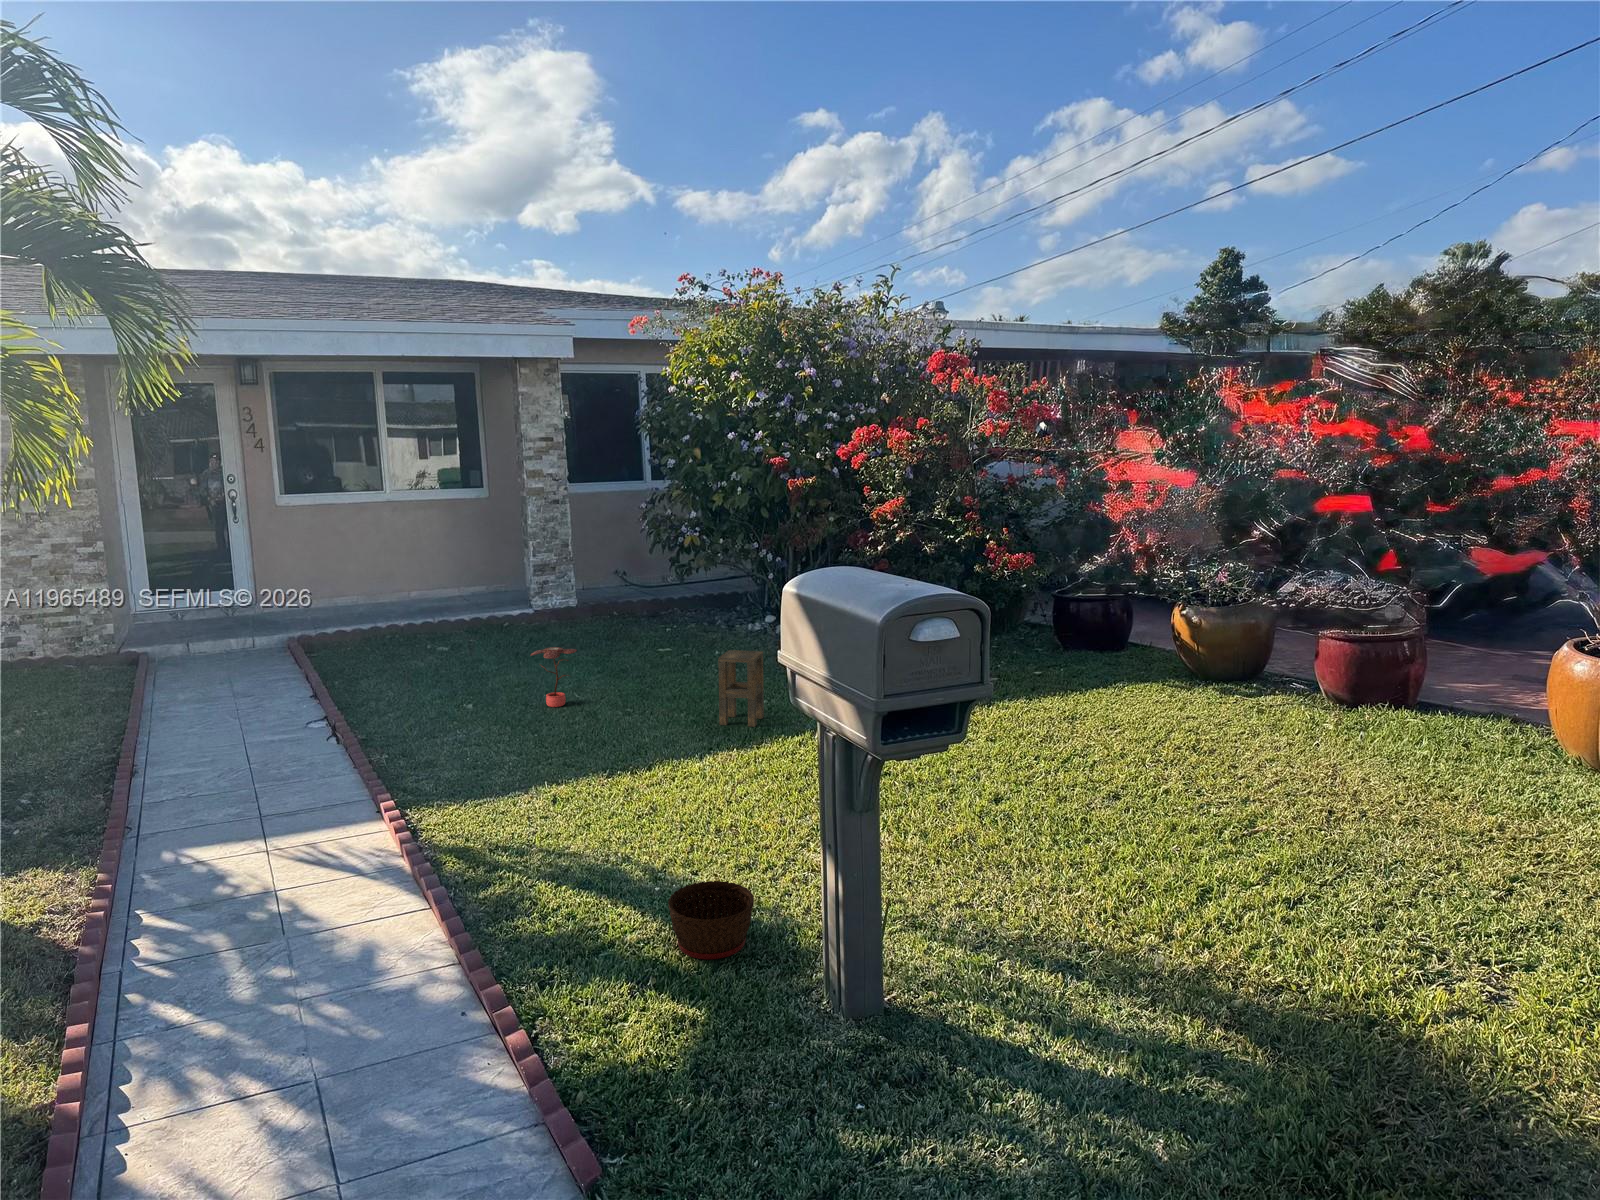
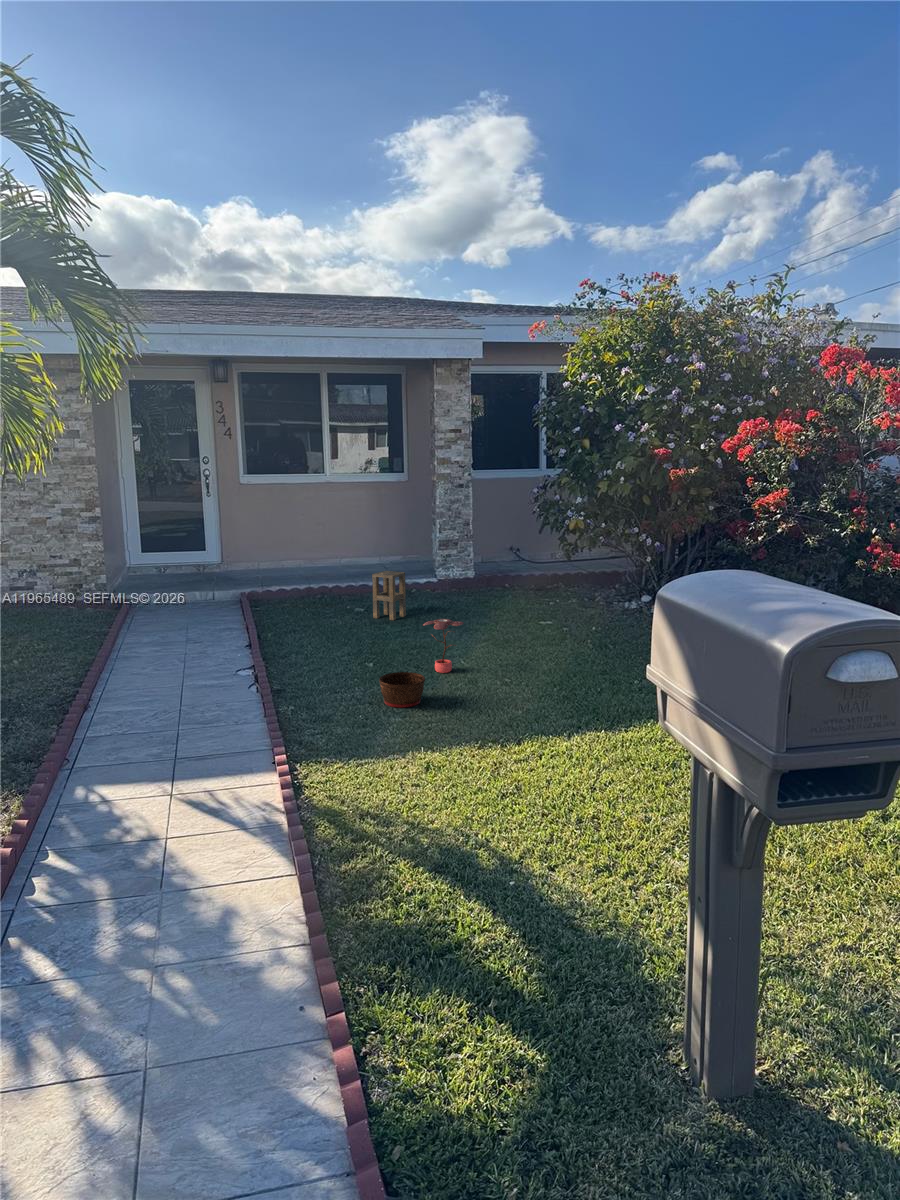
side table: present [718,650,764,727] -> present [372,571,406,620]
basket: present [668,881,754,959] -> present [379,672,425,708]

